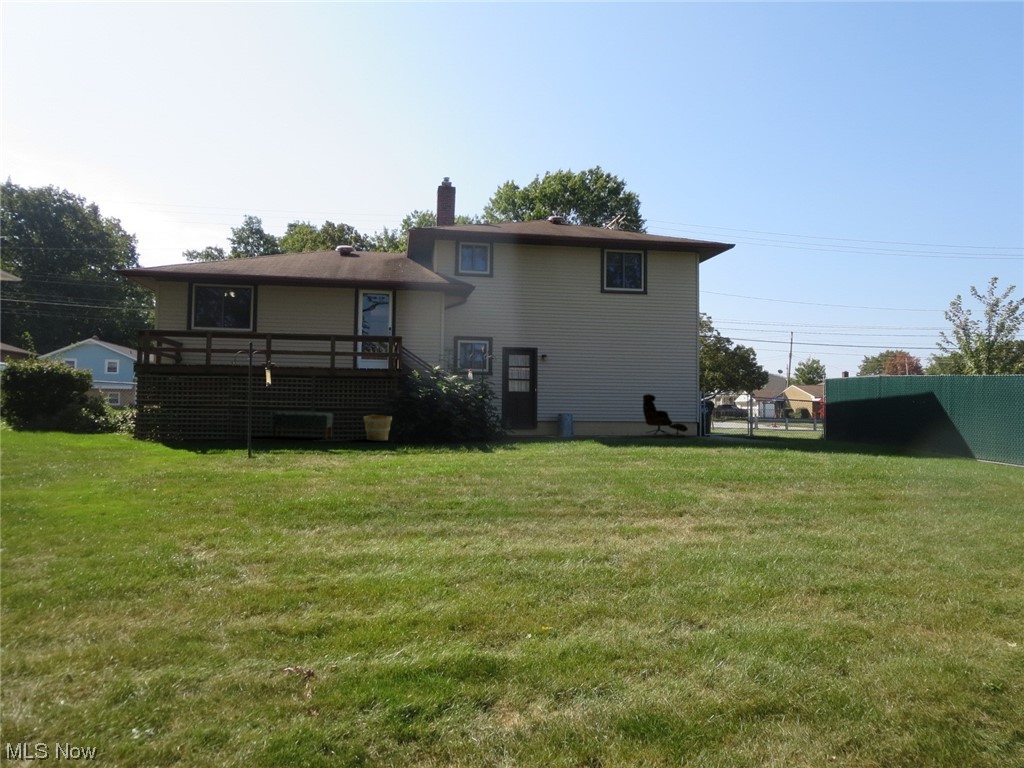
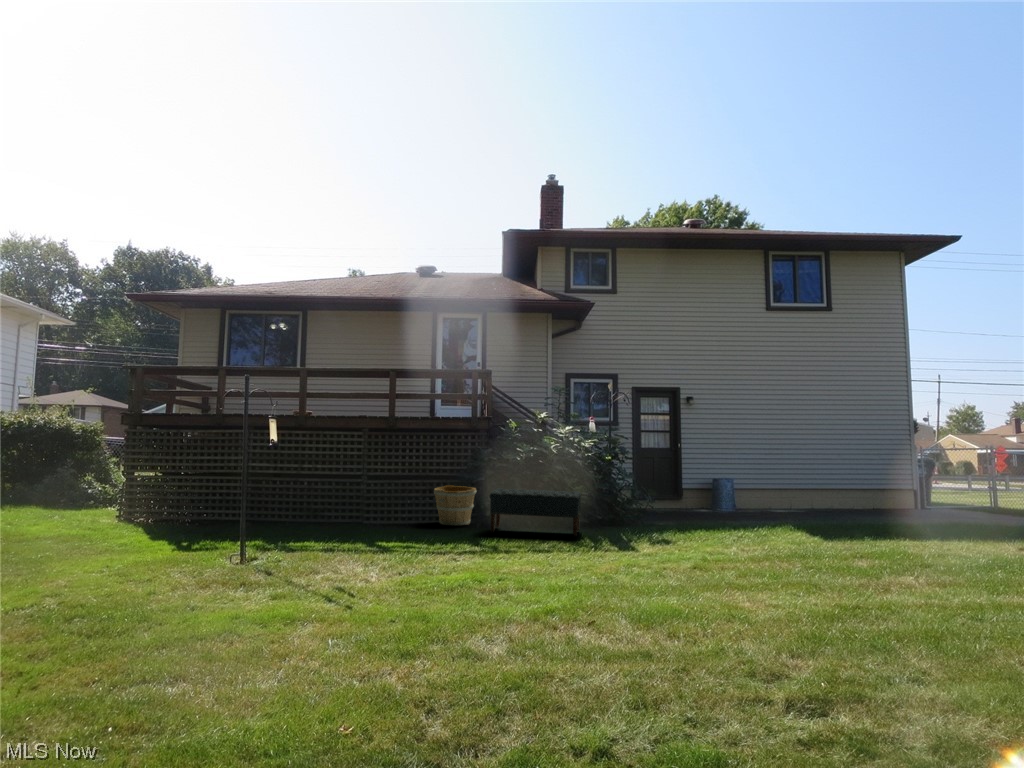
lounge chair: present [643,394,688,436] -> none [836,450,908,514]
bench: present [273,411,333,439] -> present [490,488,581,536]

